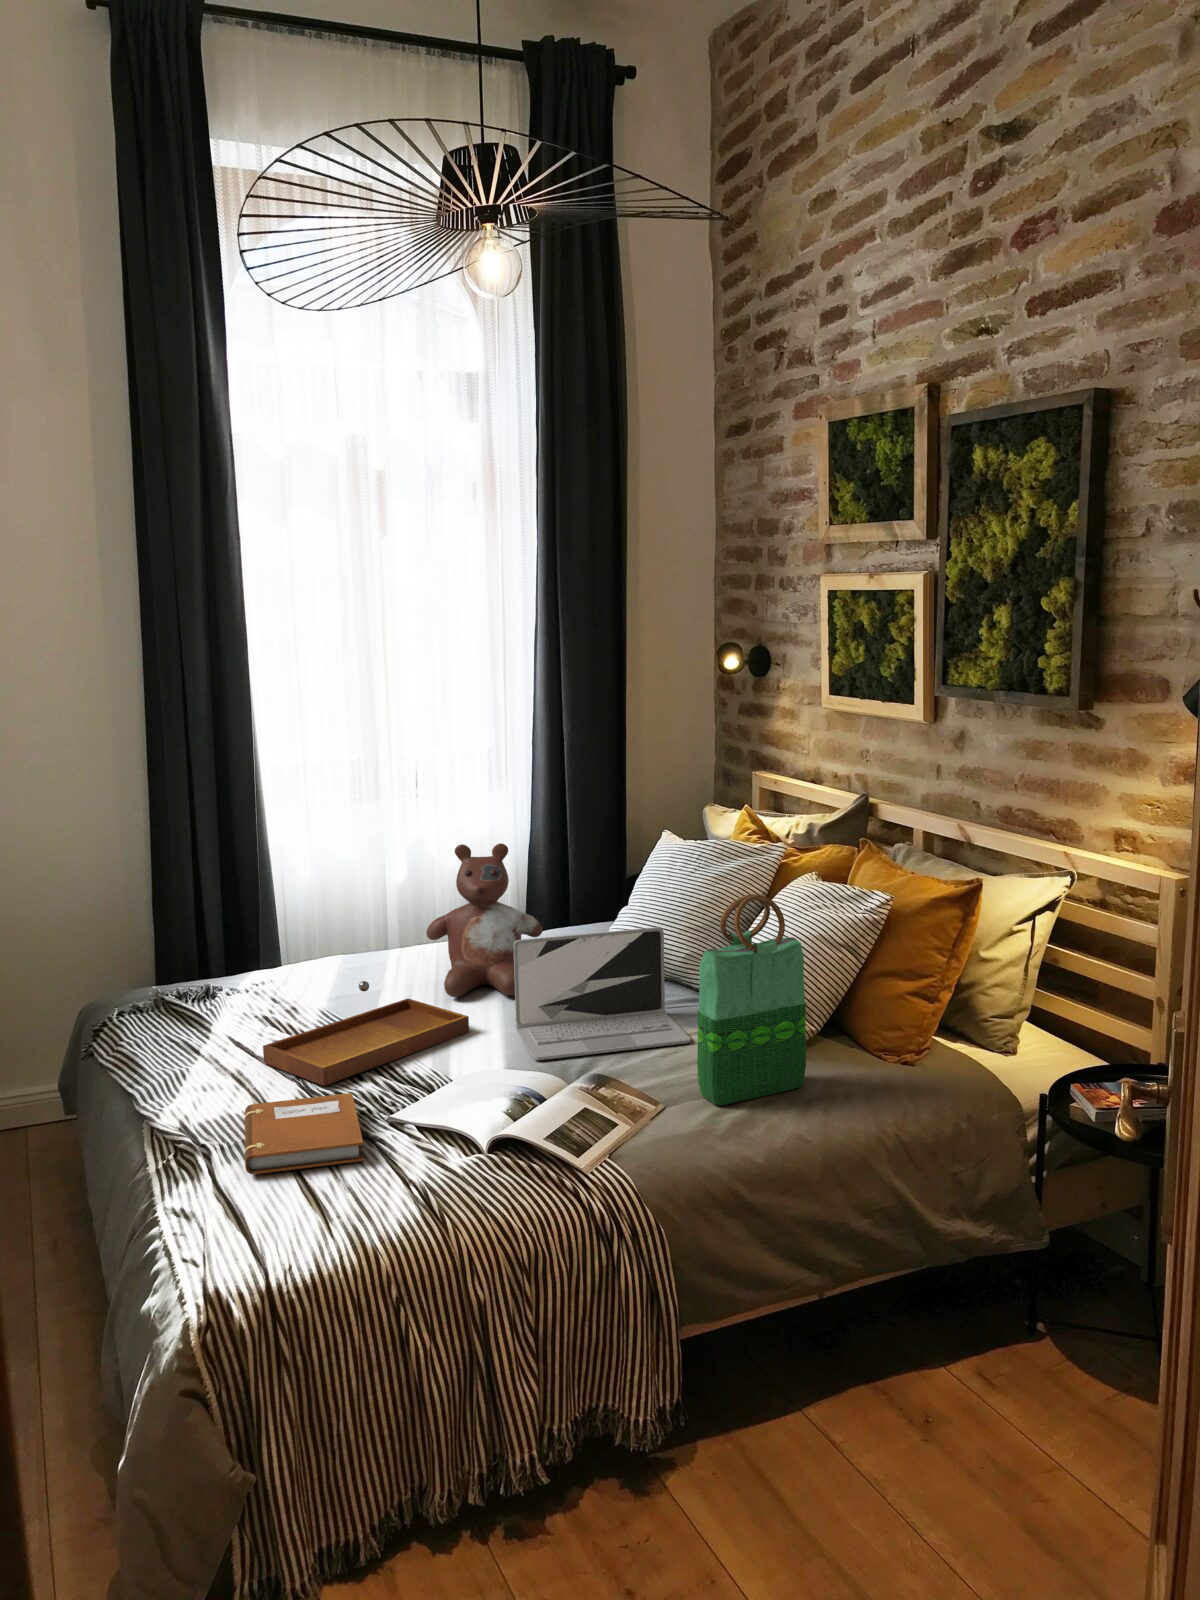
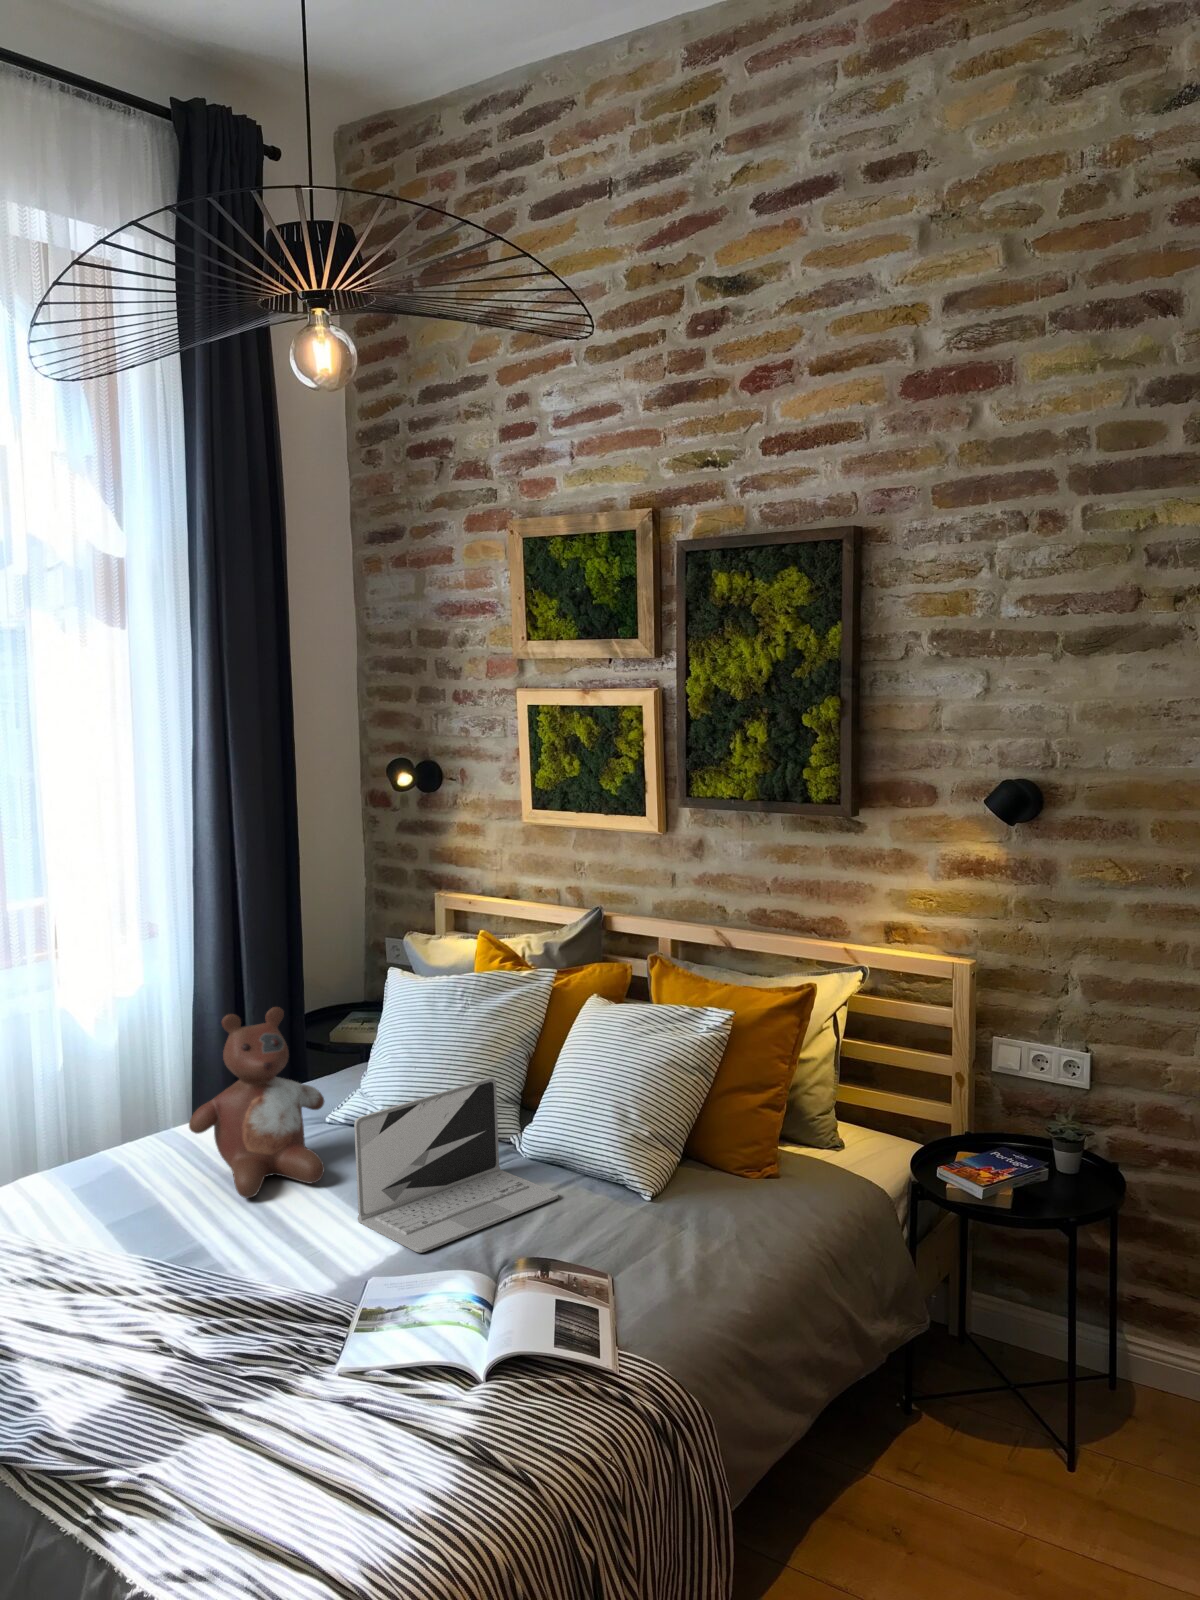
tote bag: present [697,894,806,1105] -> none [624,1030,712,1260]
tray: present [263,981,469,1086] -> none [85,1200,307,1343]
notebook: present [244,1093,364,1174] -> none [142,1343,350,1481]

